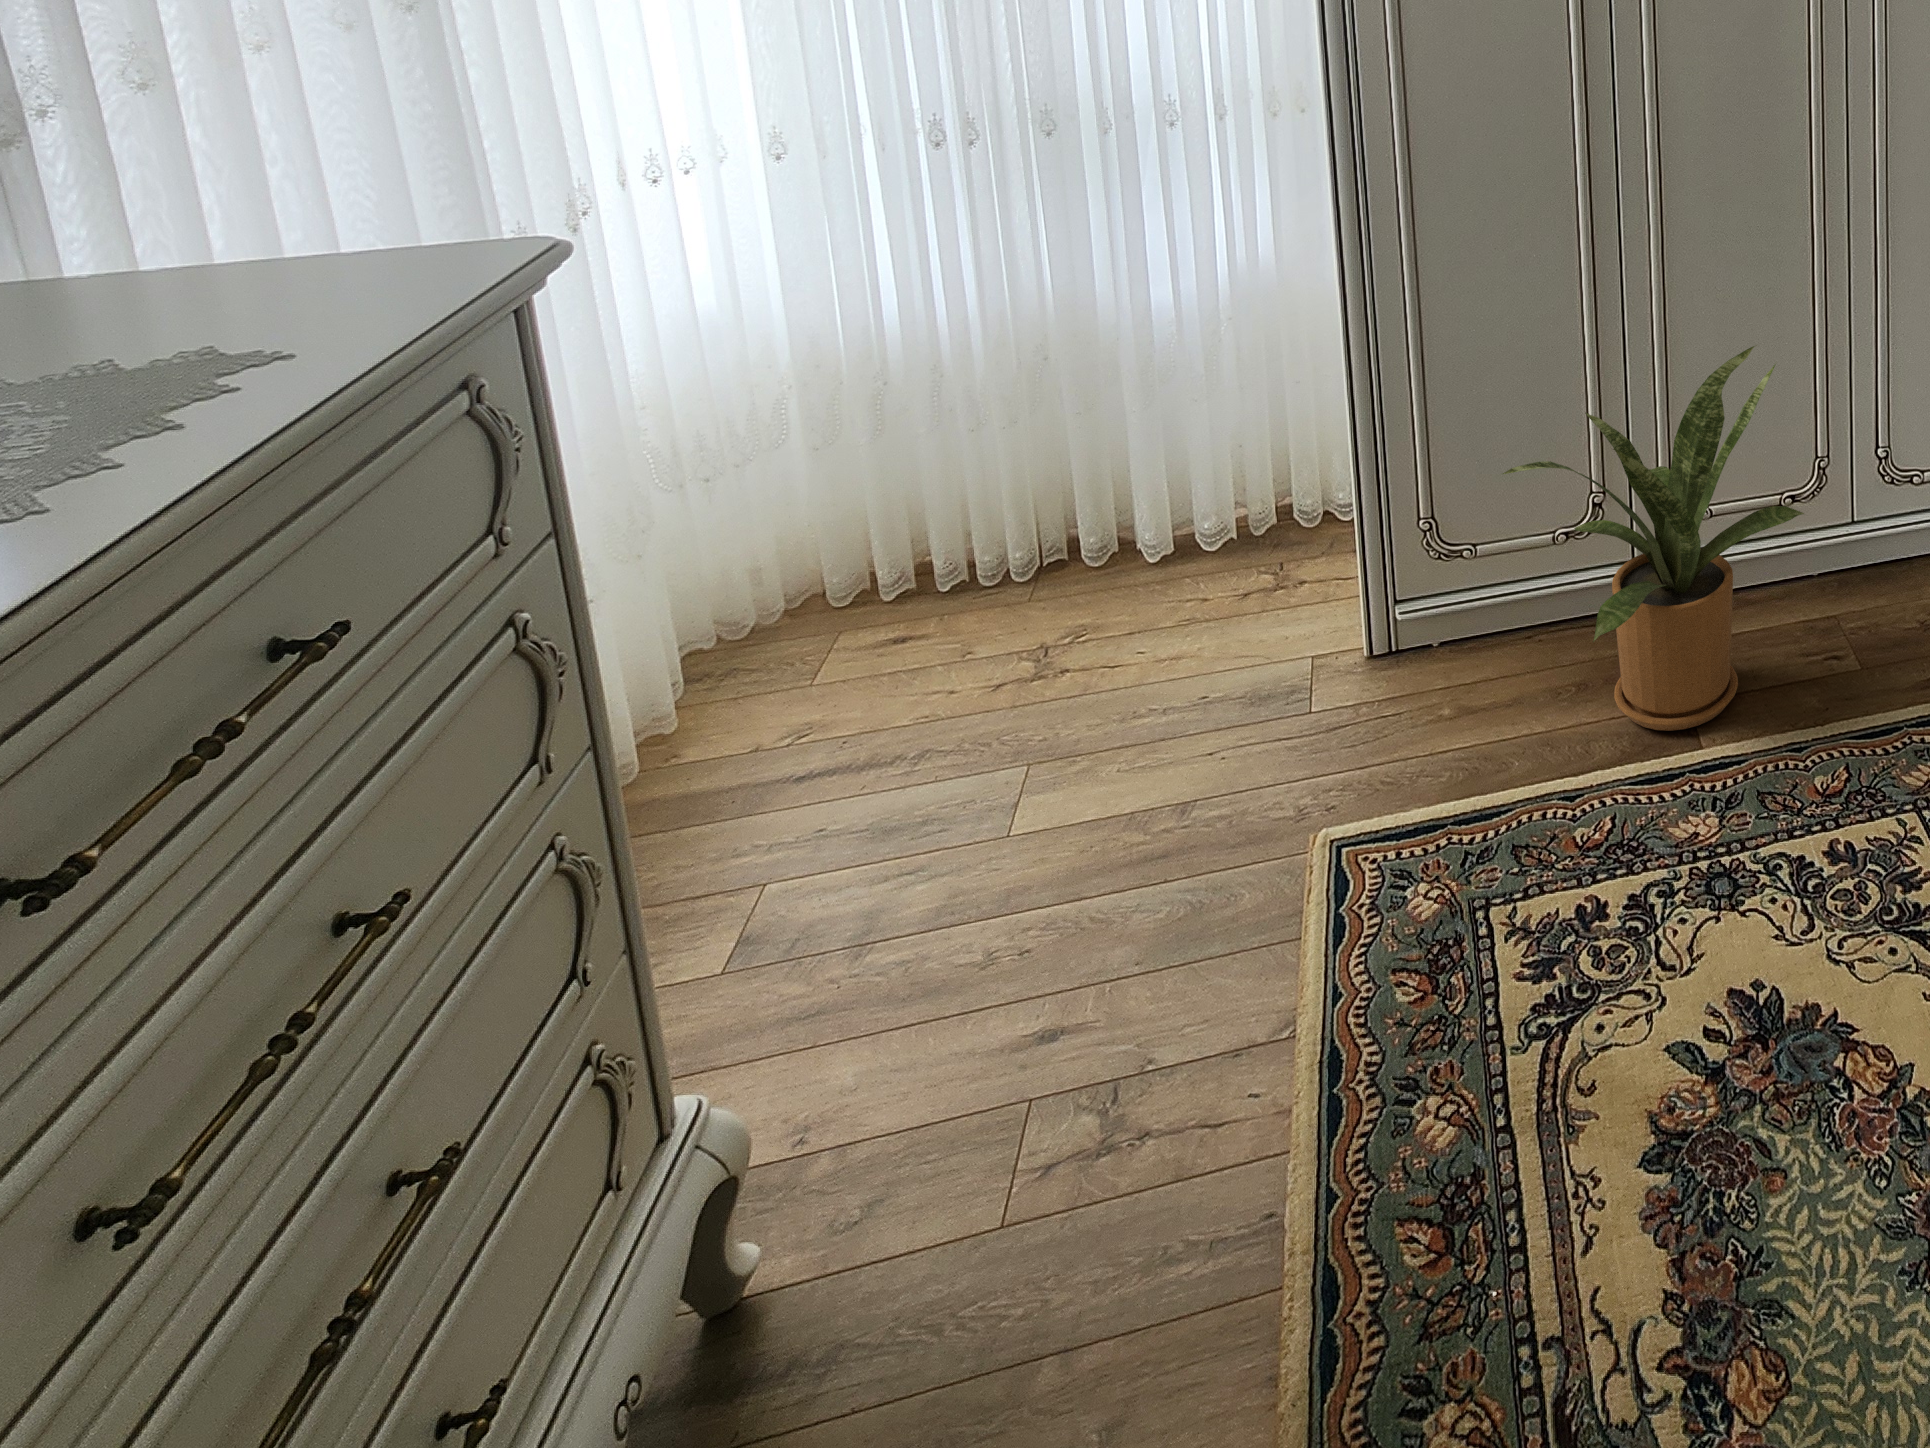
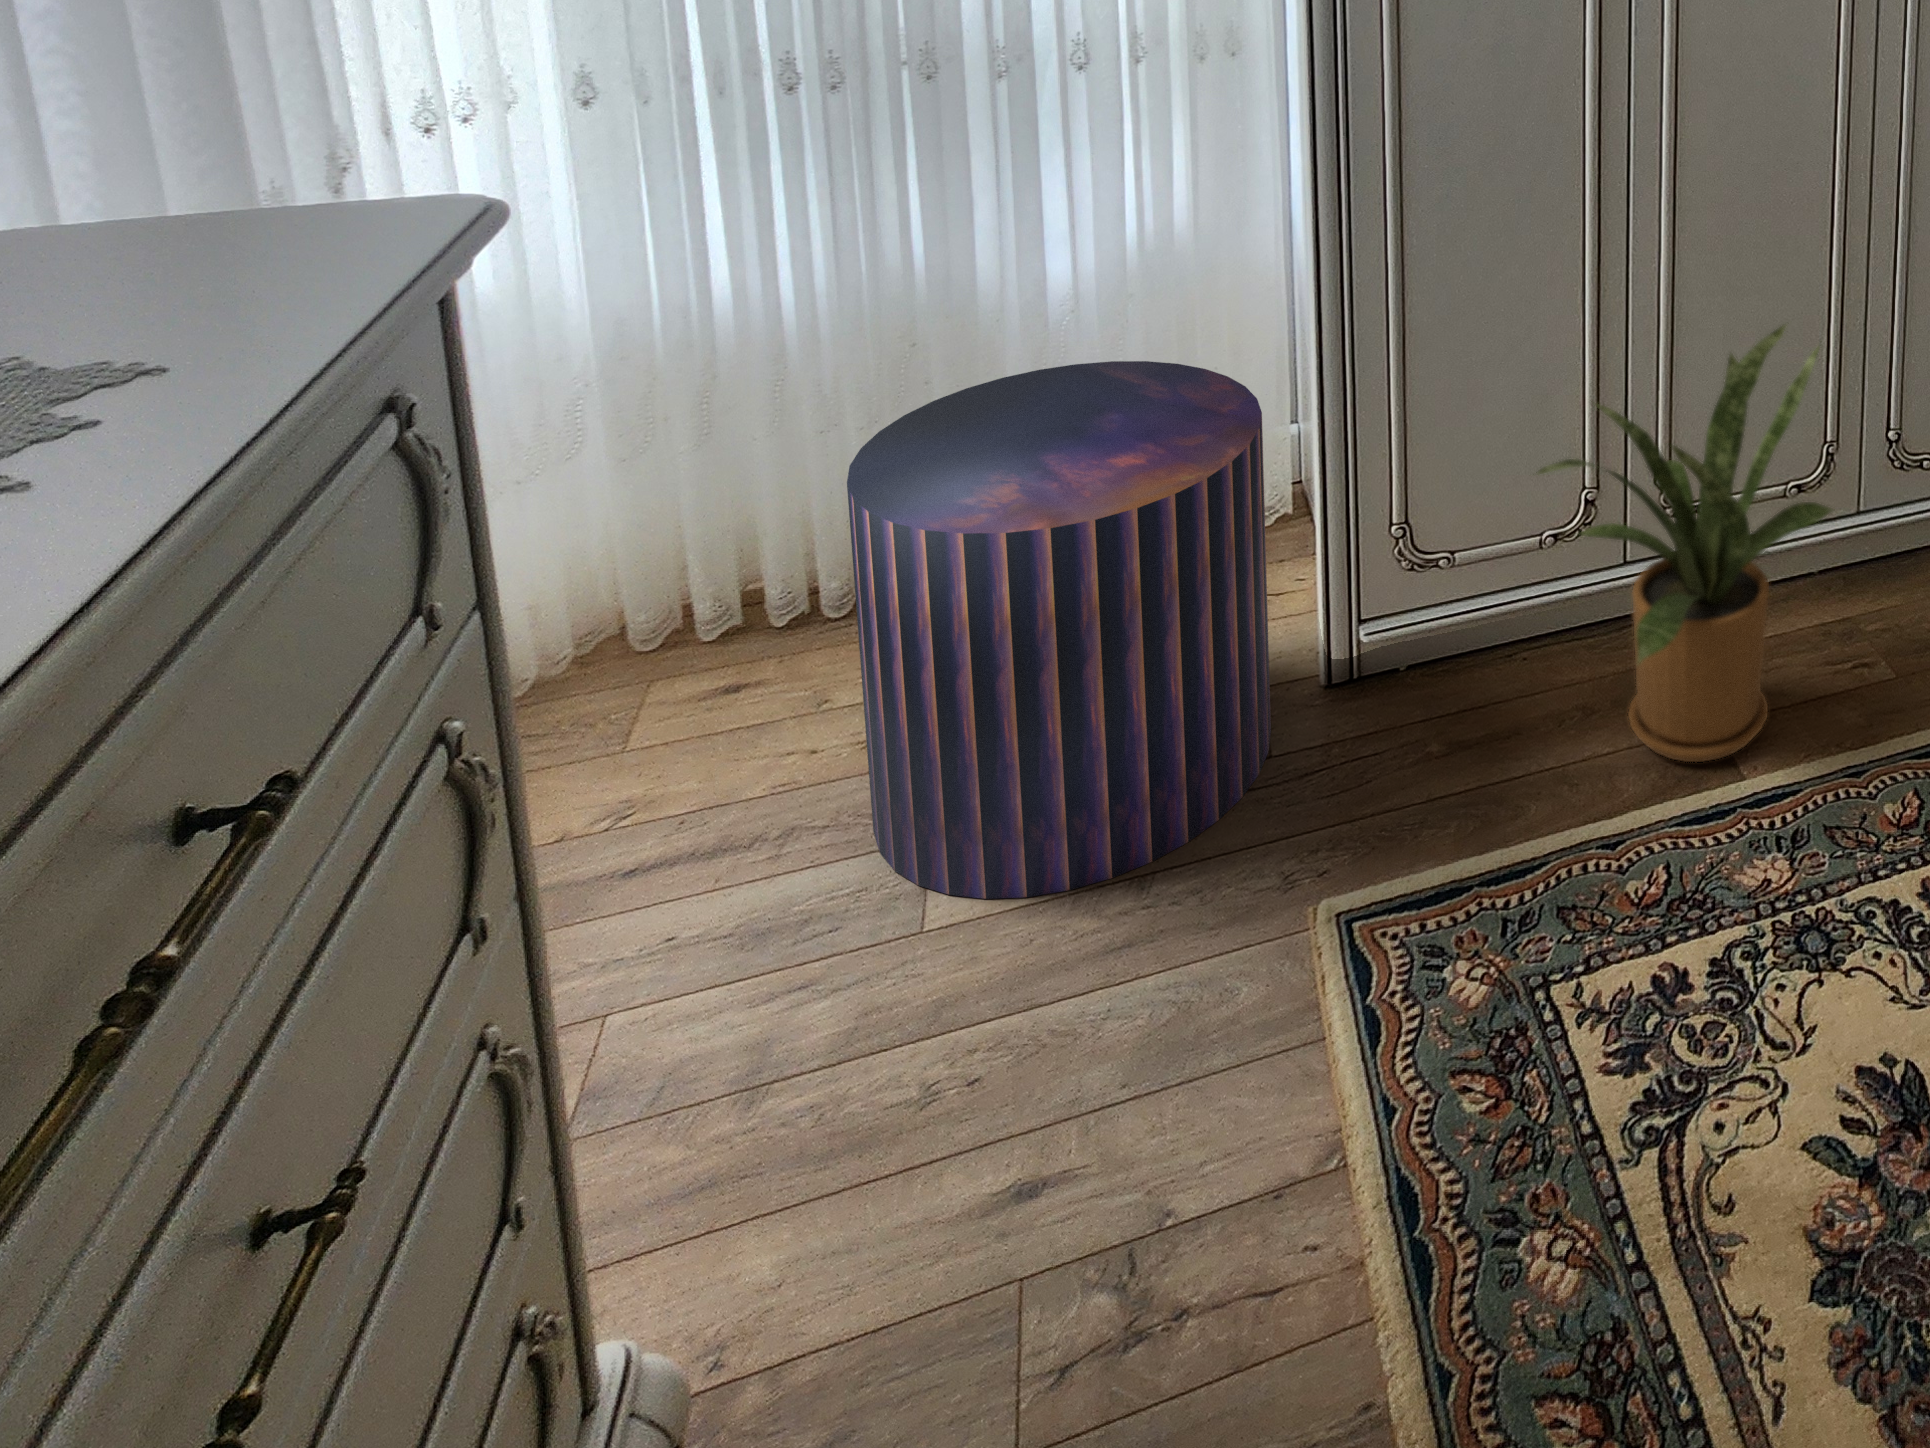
pouf: none [955,373,1318,813] -> present [847,361,1271,899]

